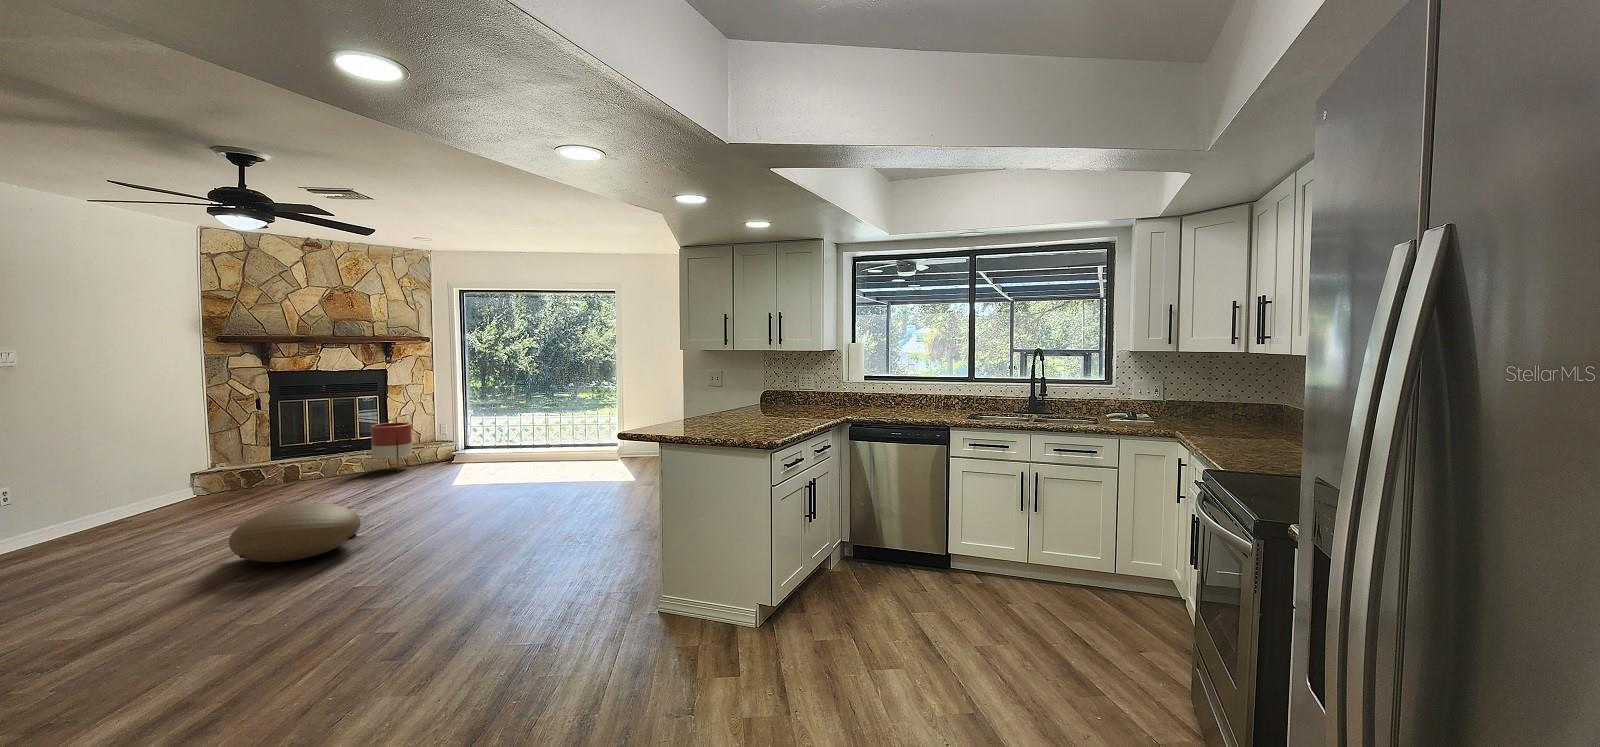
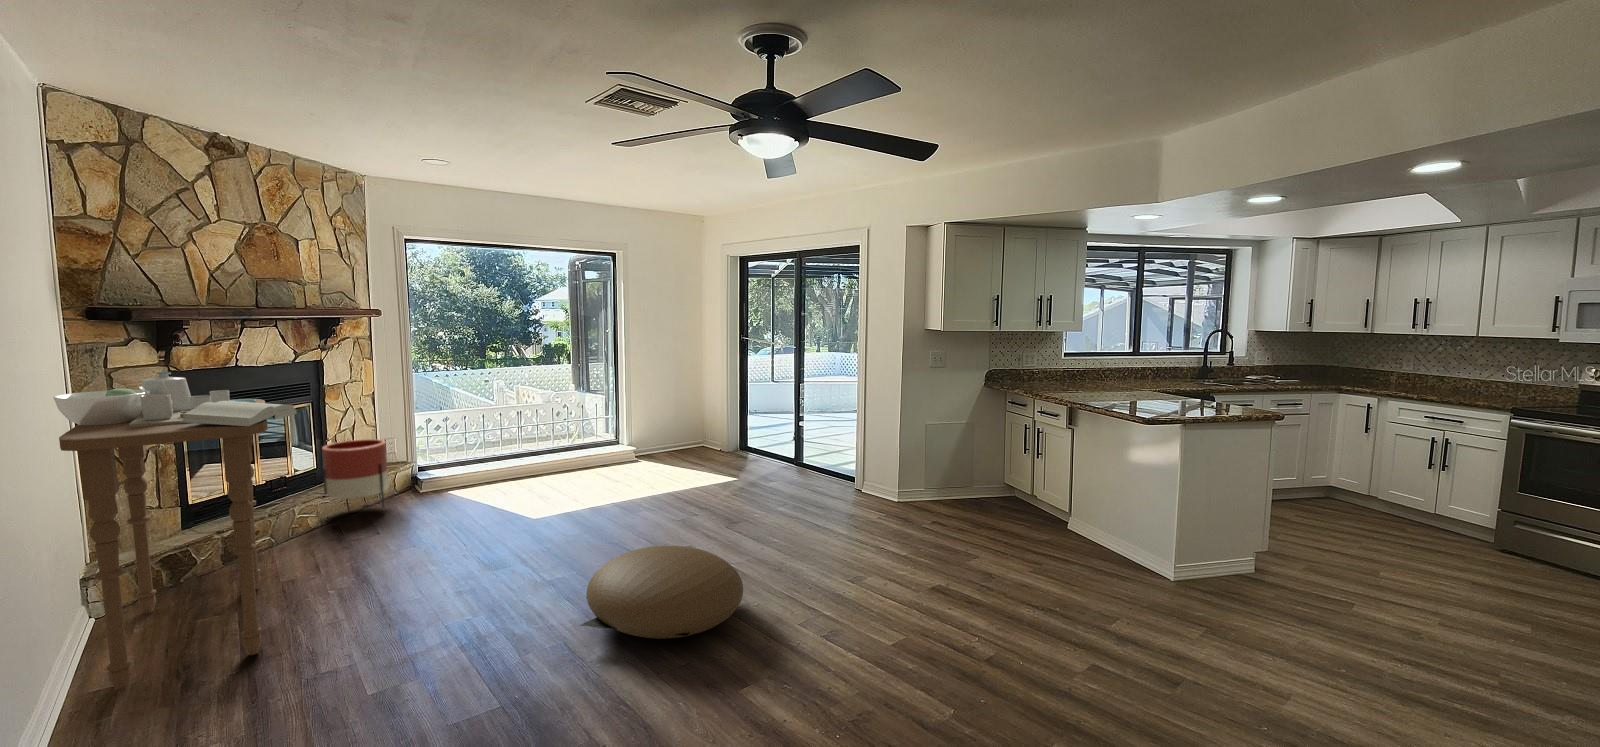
side table: none [104,369,268,523] -> present [53,372,297,690]

